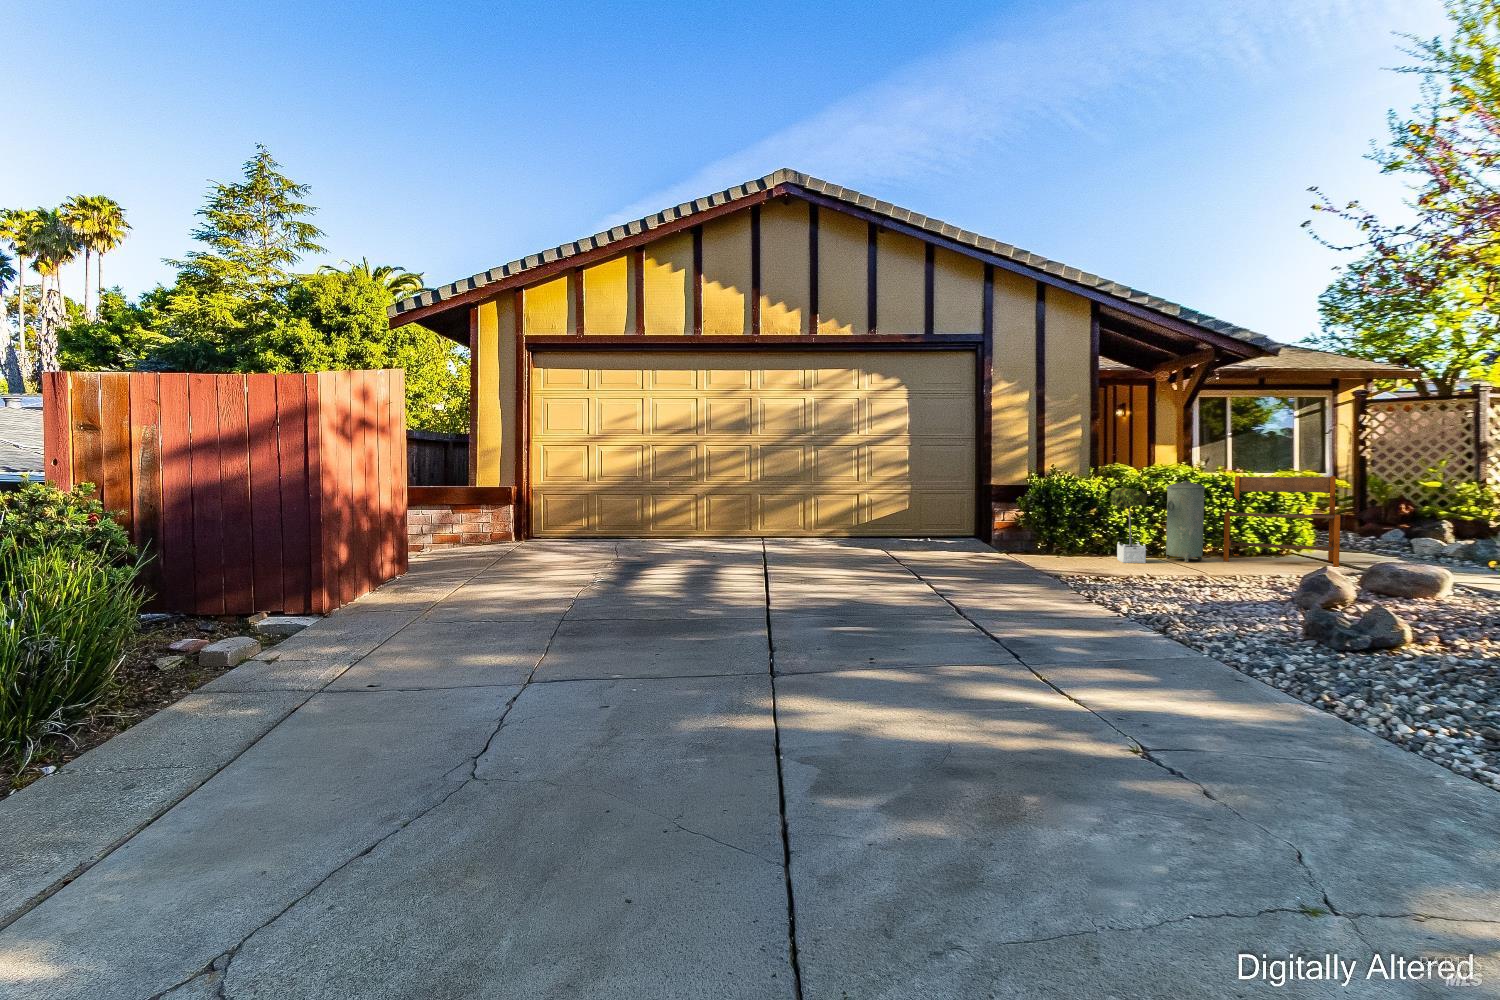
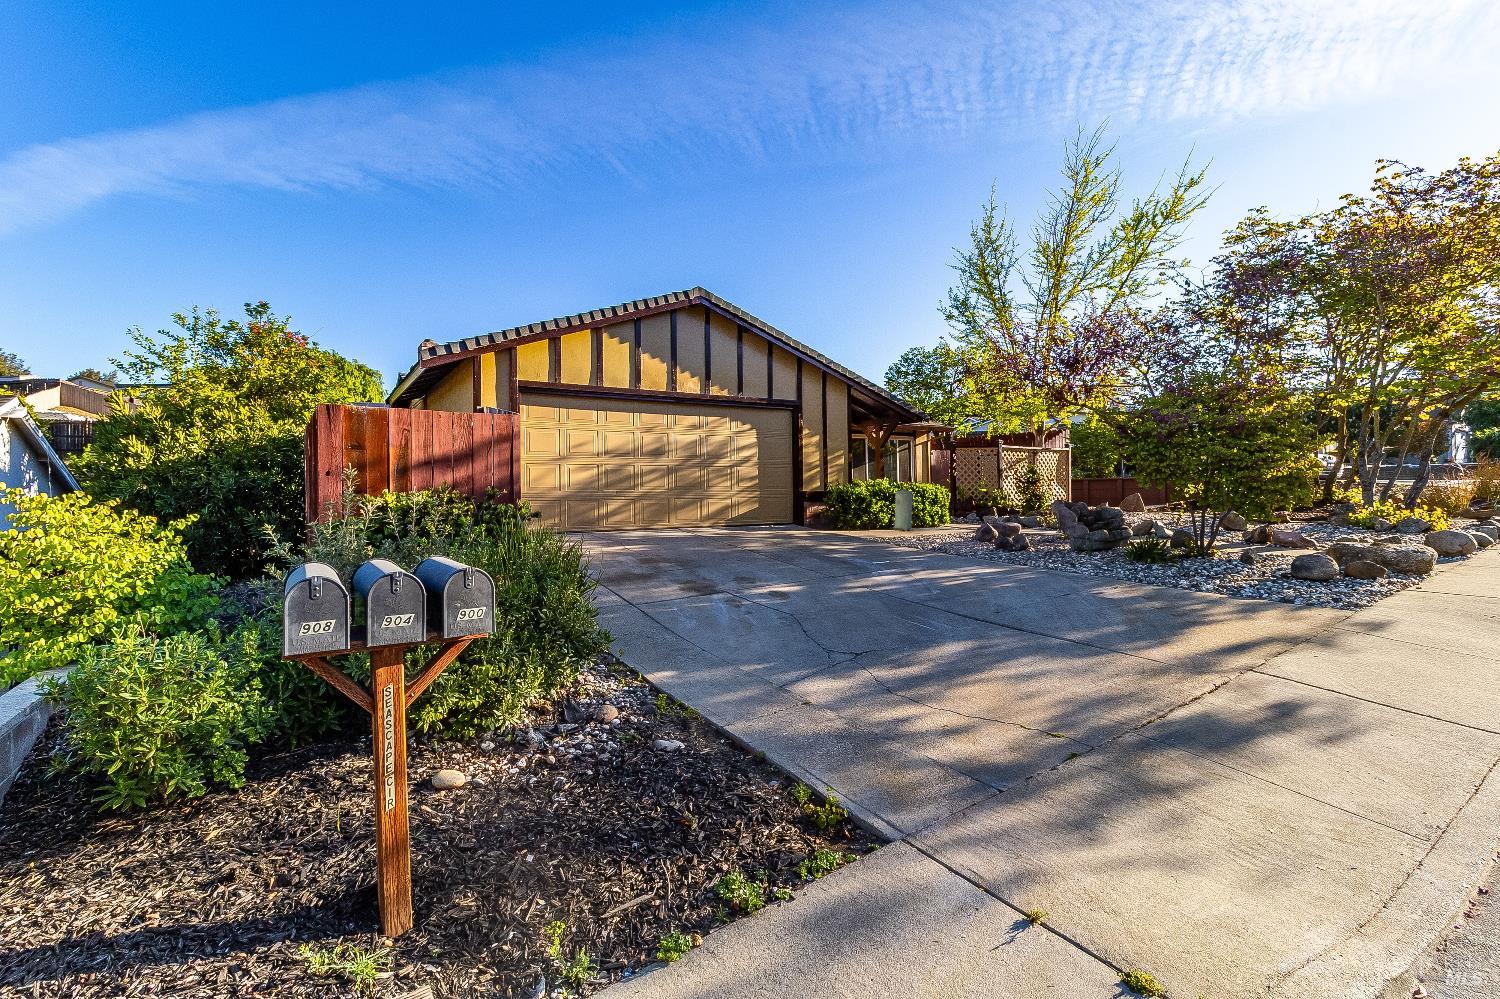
bench: present [1223,476,1340,567] -> none [918,487,968,531]
potted tree: present [1110,487,1147,563] -> none [872,492,890,532]

